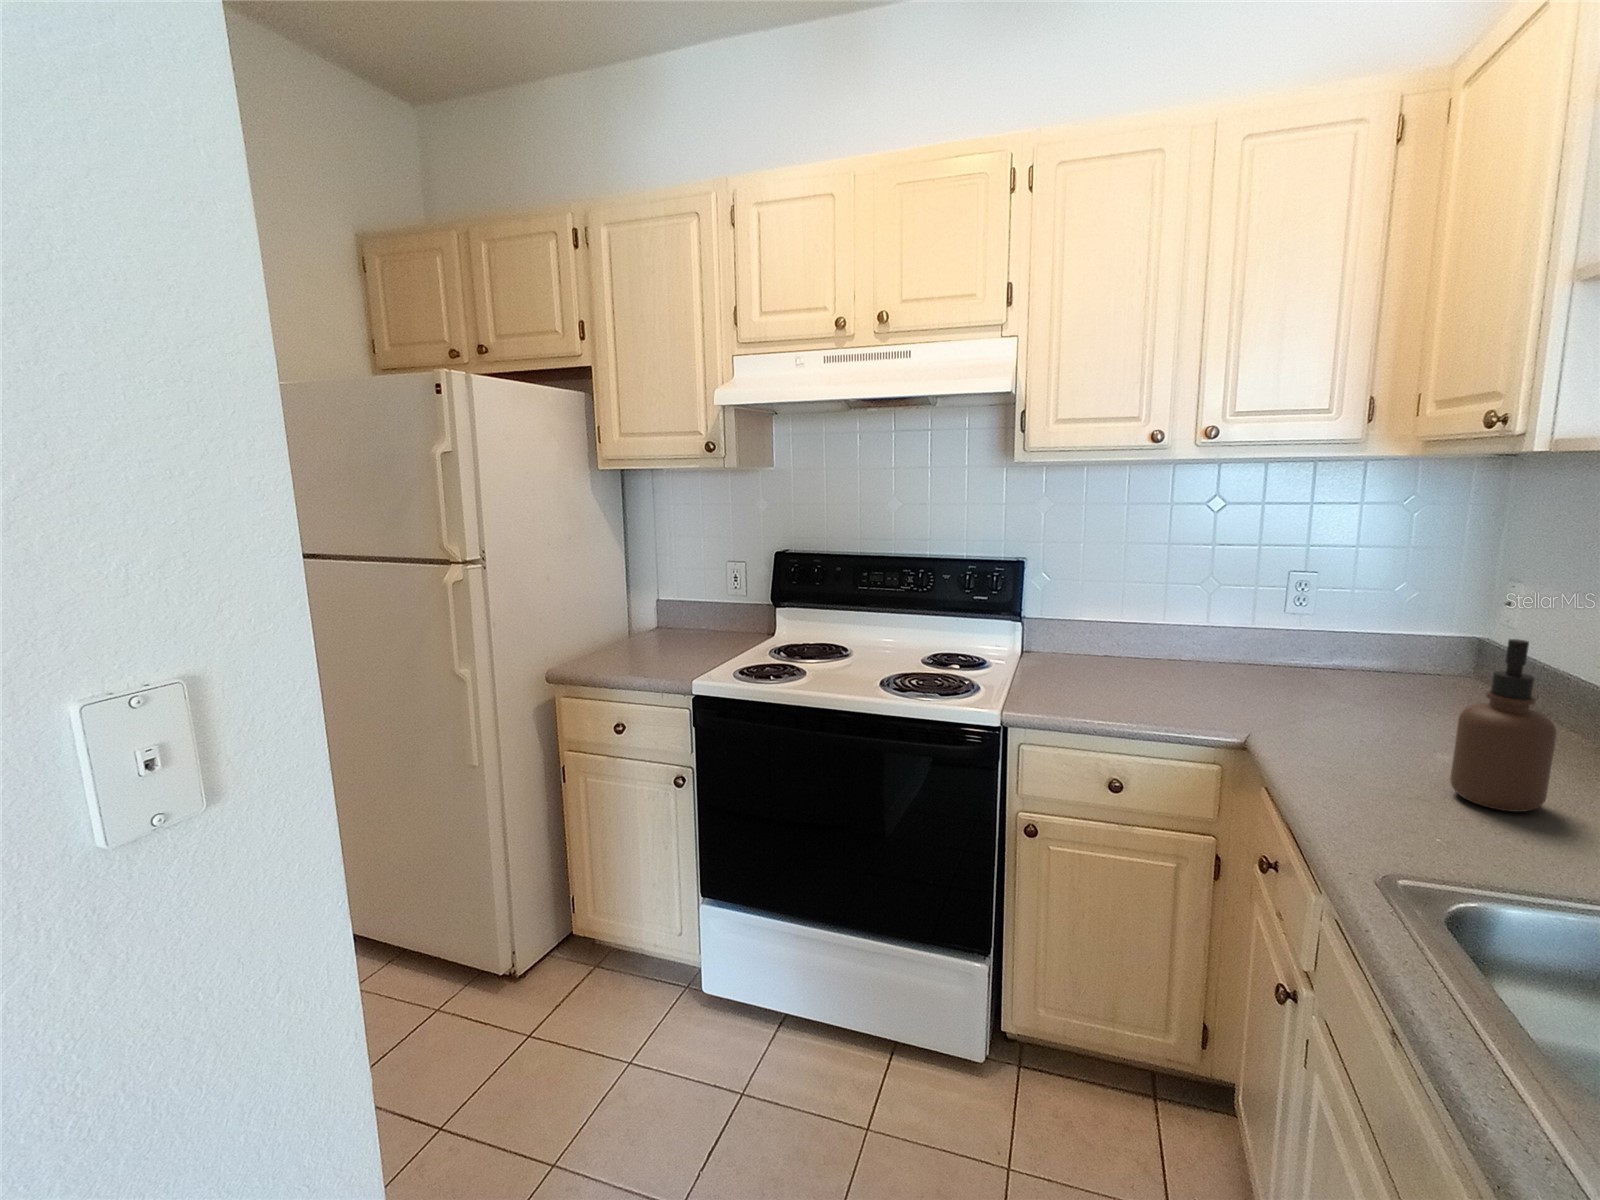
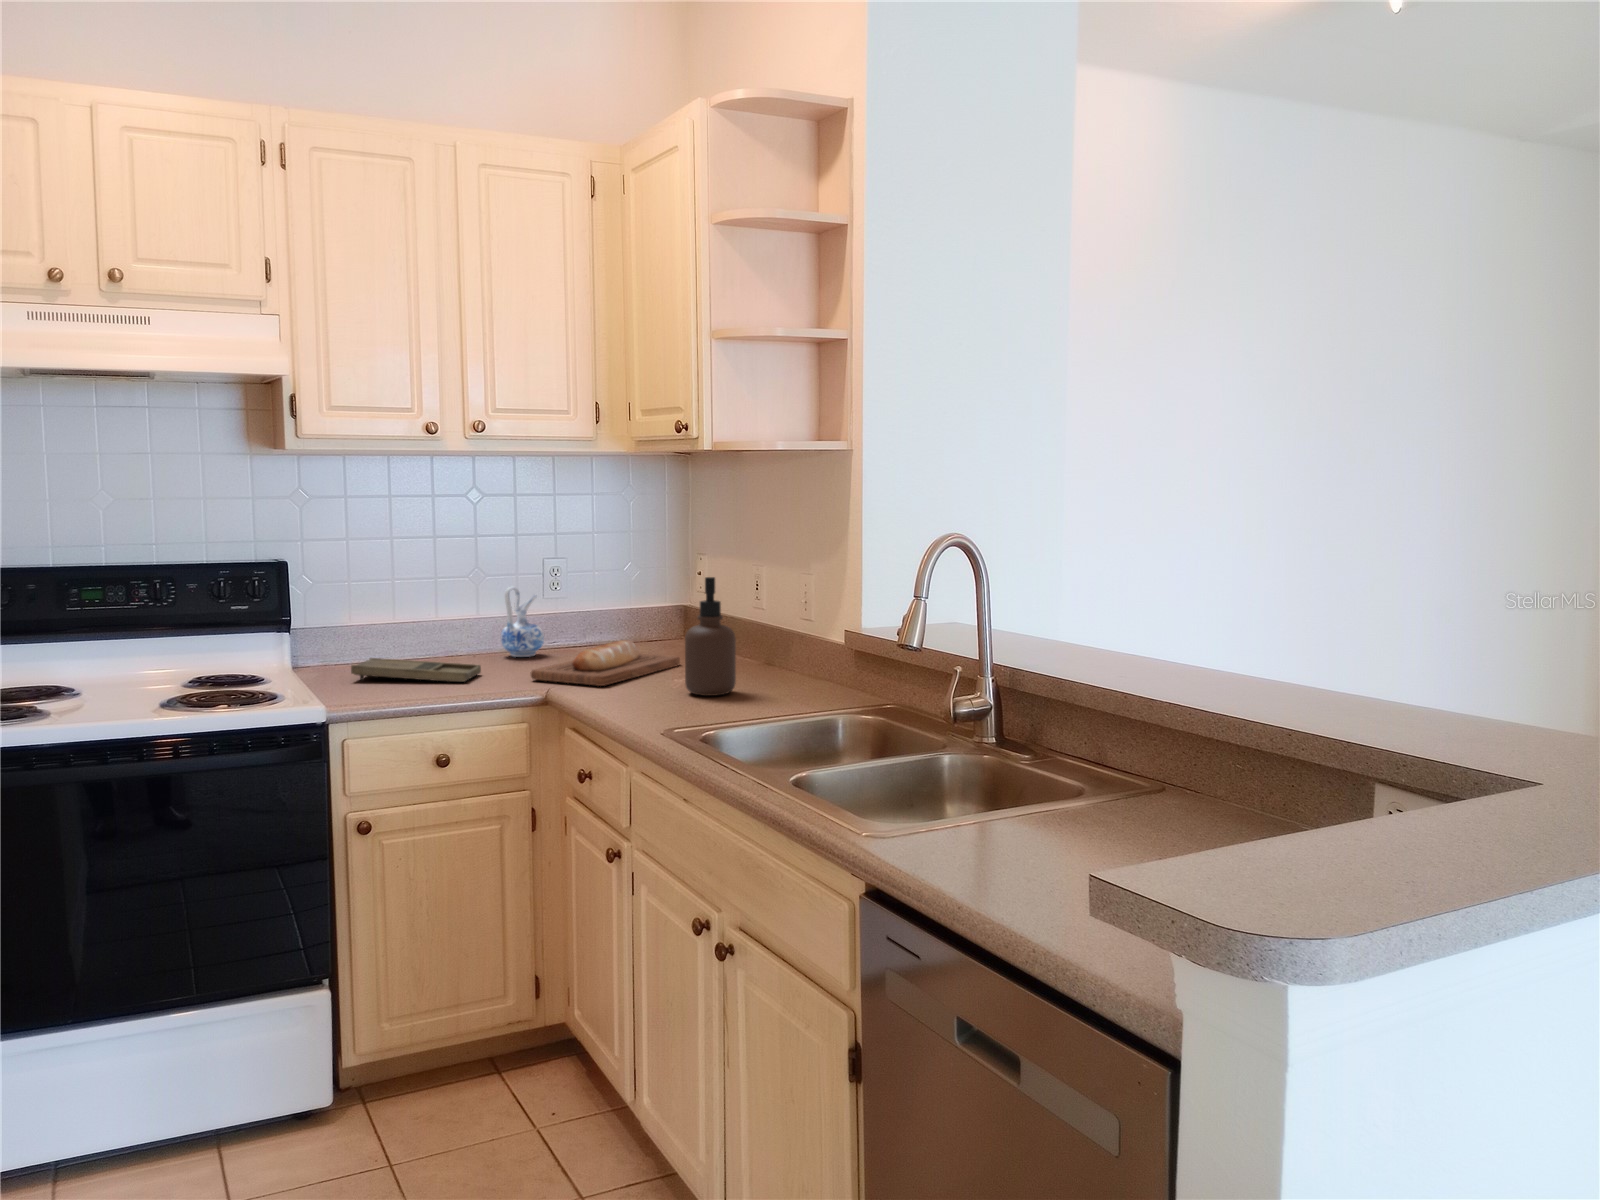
ceramic pitcher: none [1223,601,1274,676] -> present [501,586,544,657]
tray: none [1052,657,1184,703] -> present [351,658,481,682]
bread loaf: none [1234,683,1457,747] -> present [530,640,680,686]

